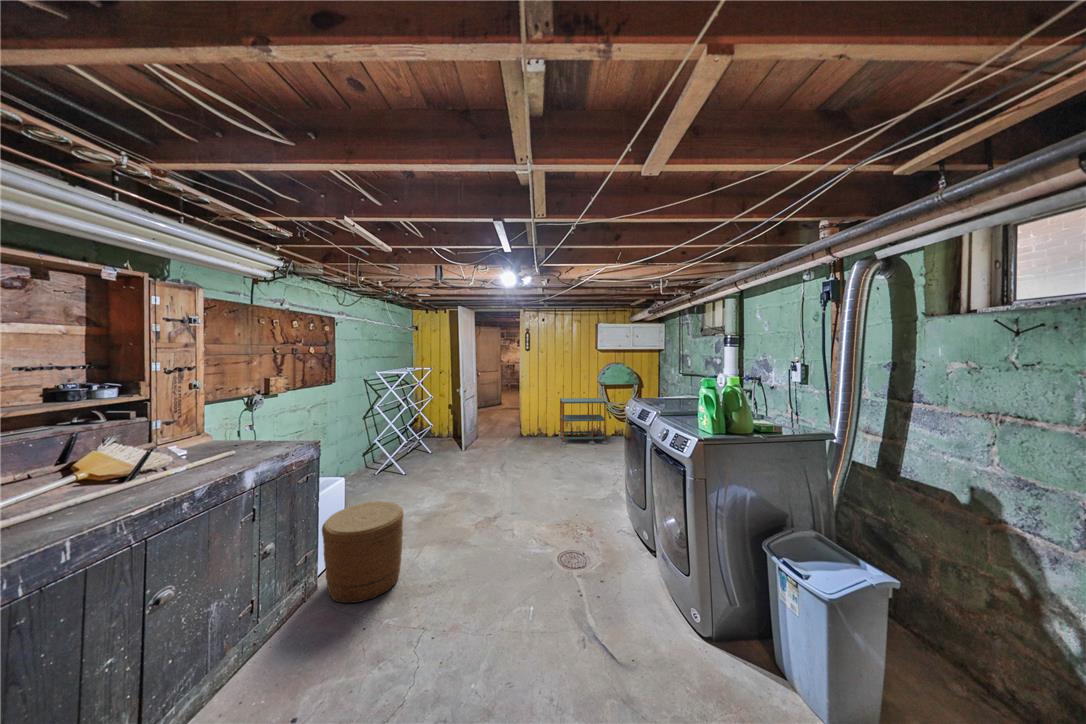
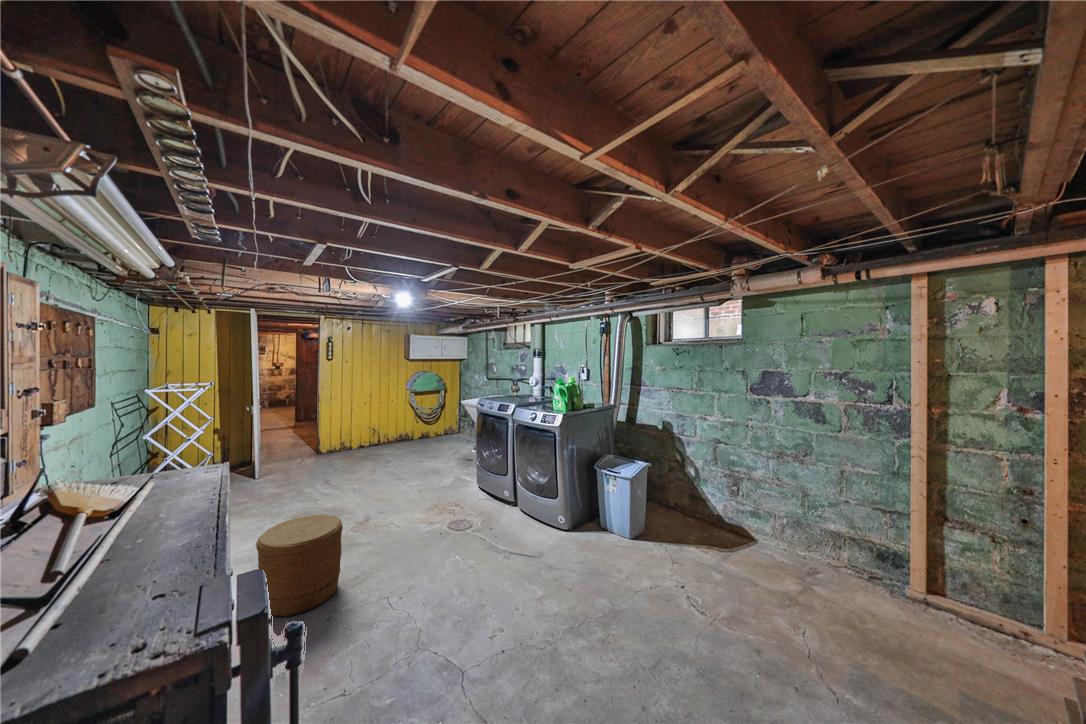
shelving unit: present [558,398,608,445] -> none [366,405,423,455]

